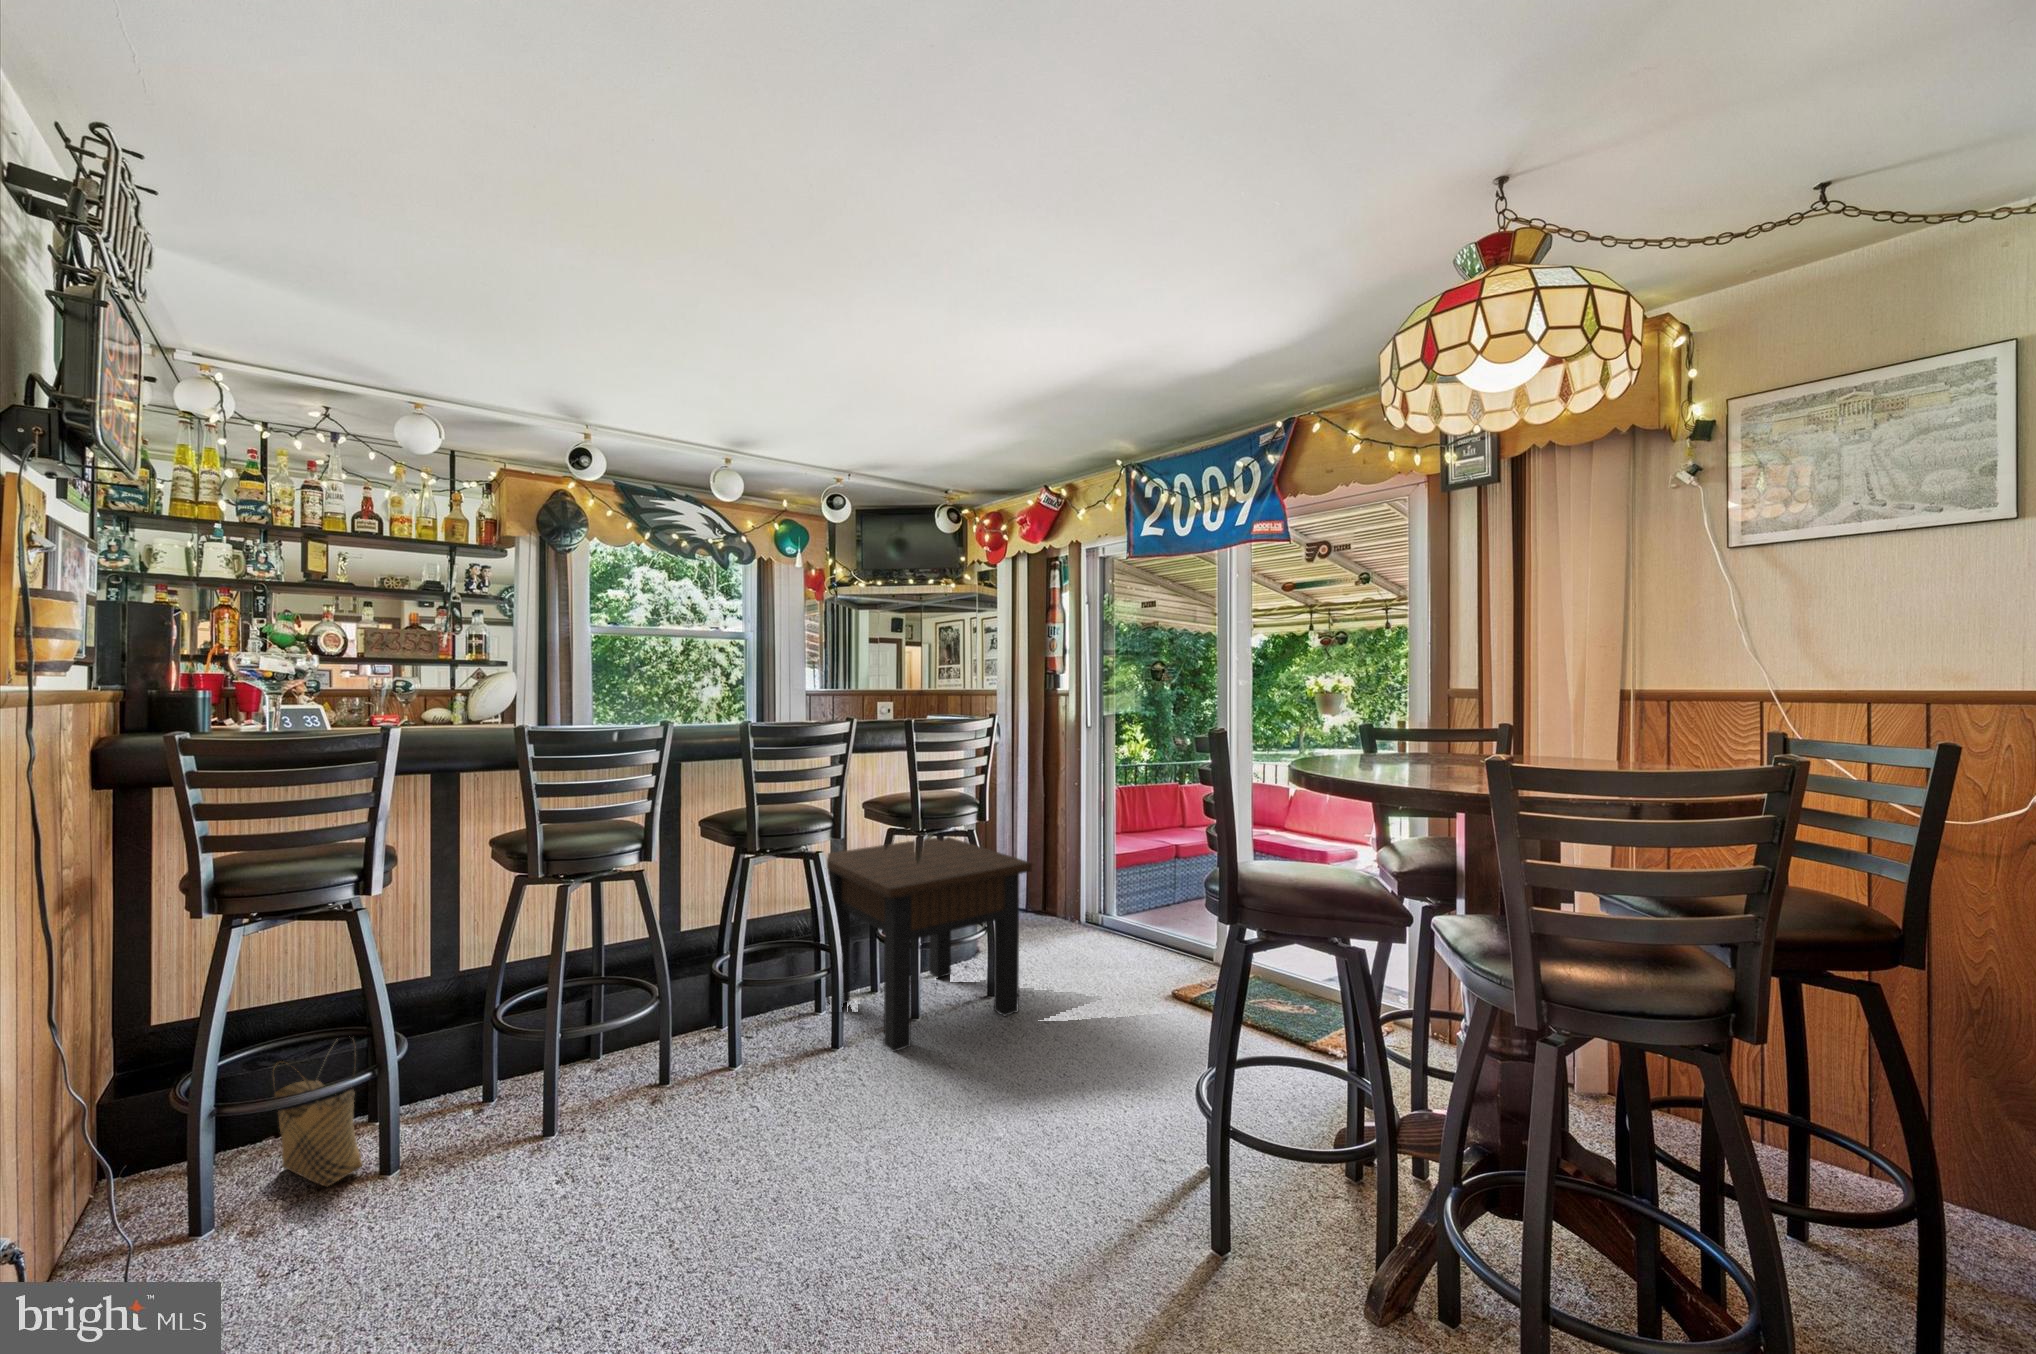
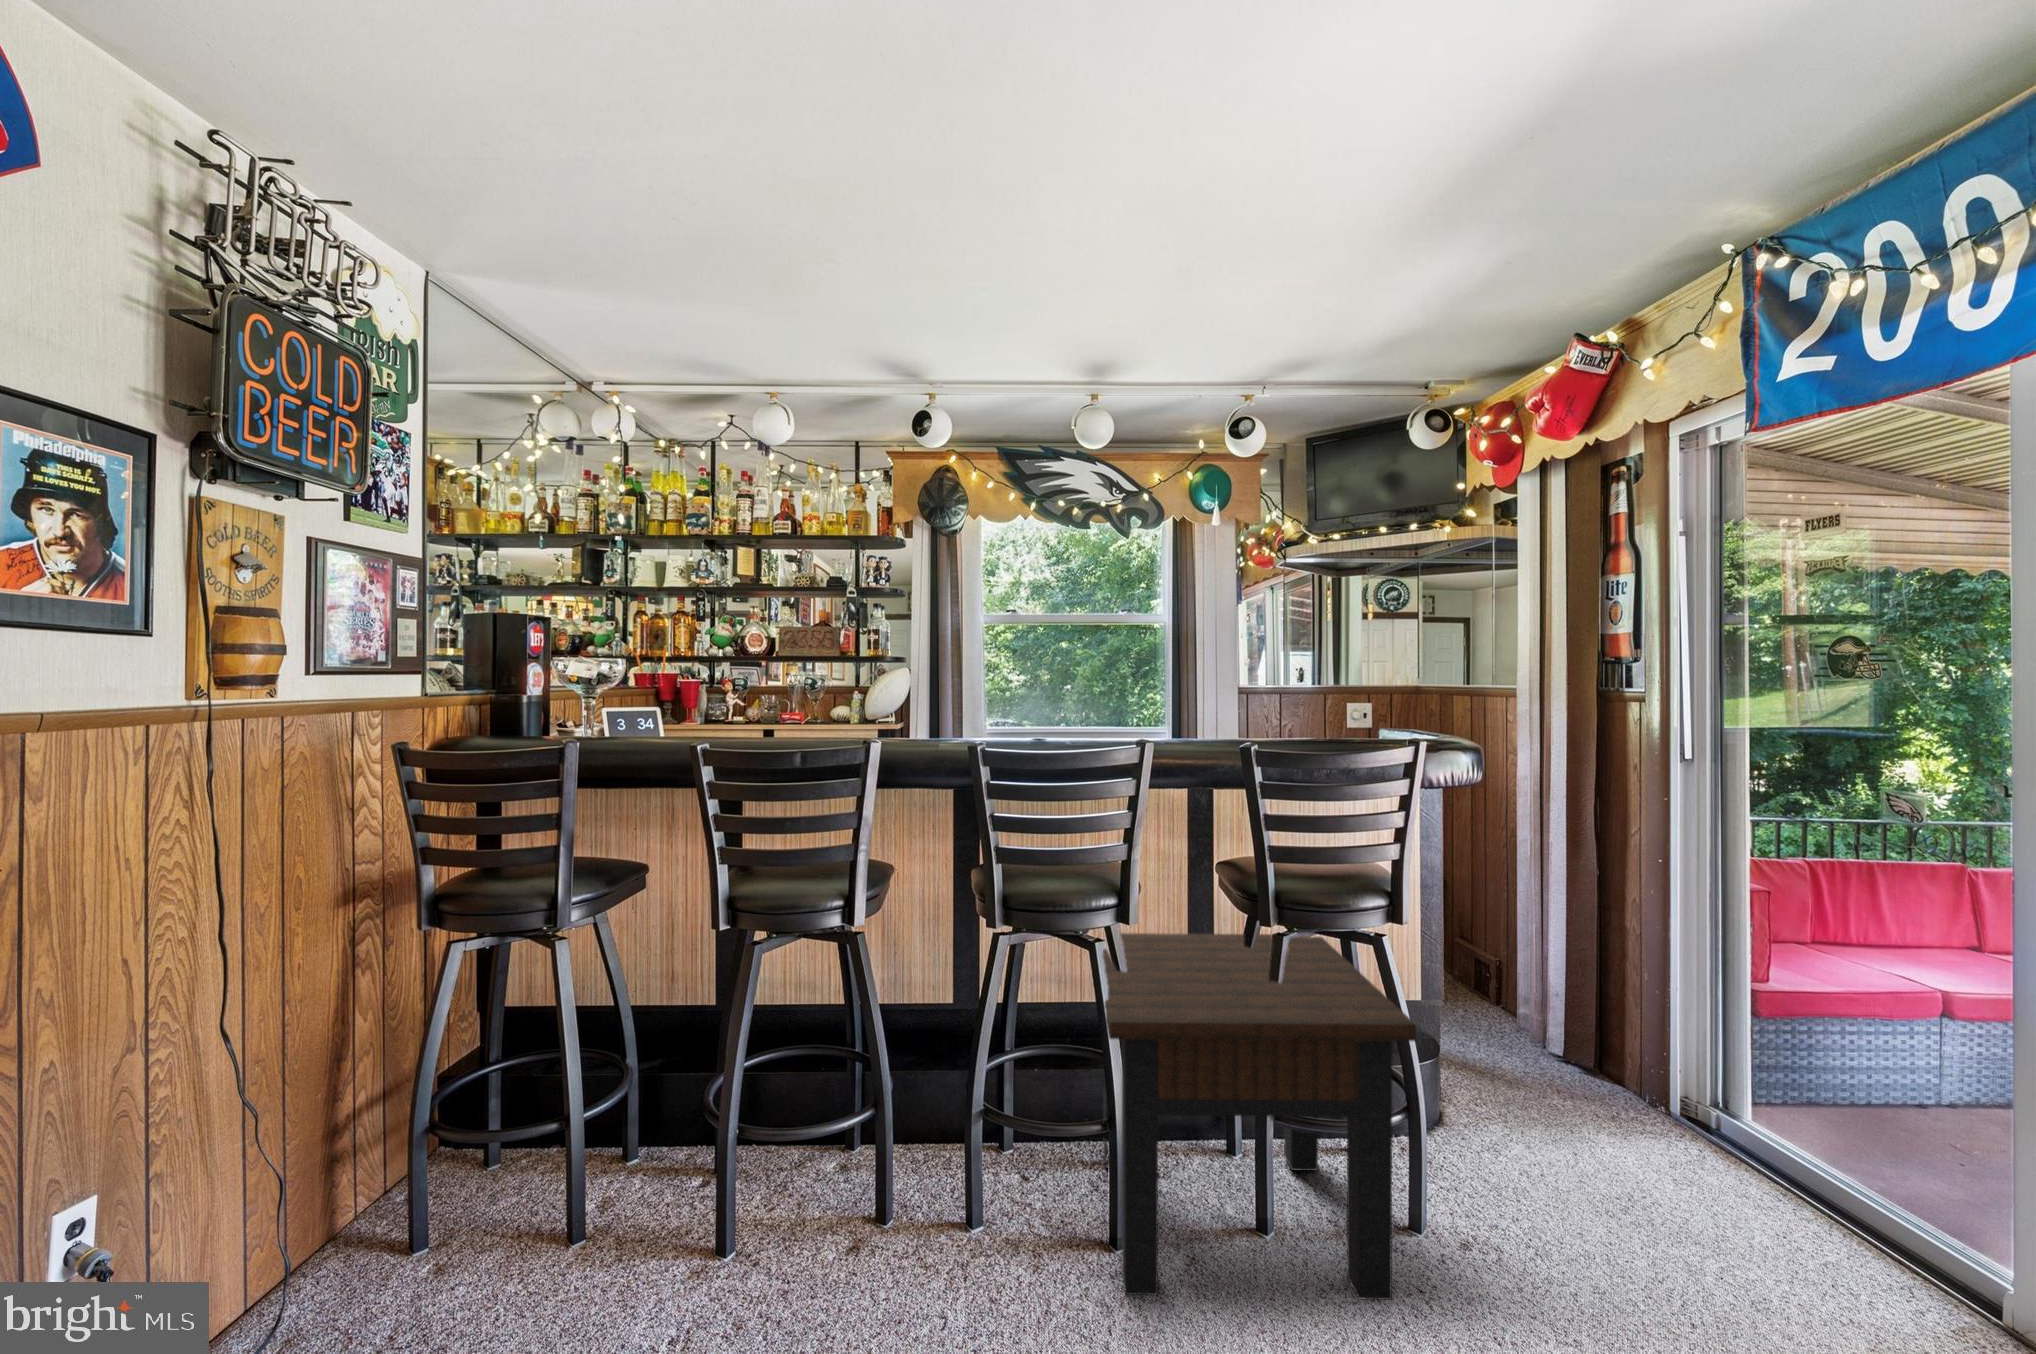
woven basket: present [274,1036,362,1187] -> none [455,1054,523,1218]

